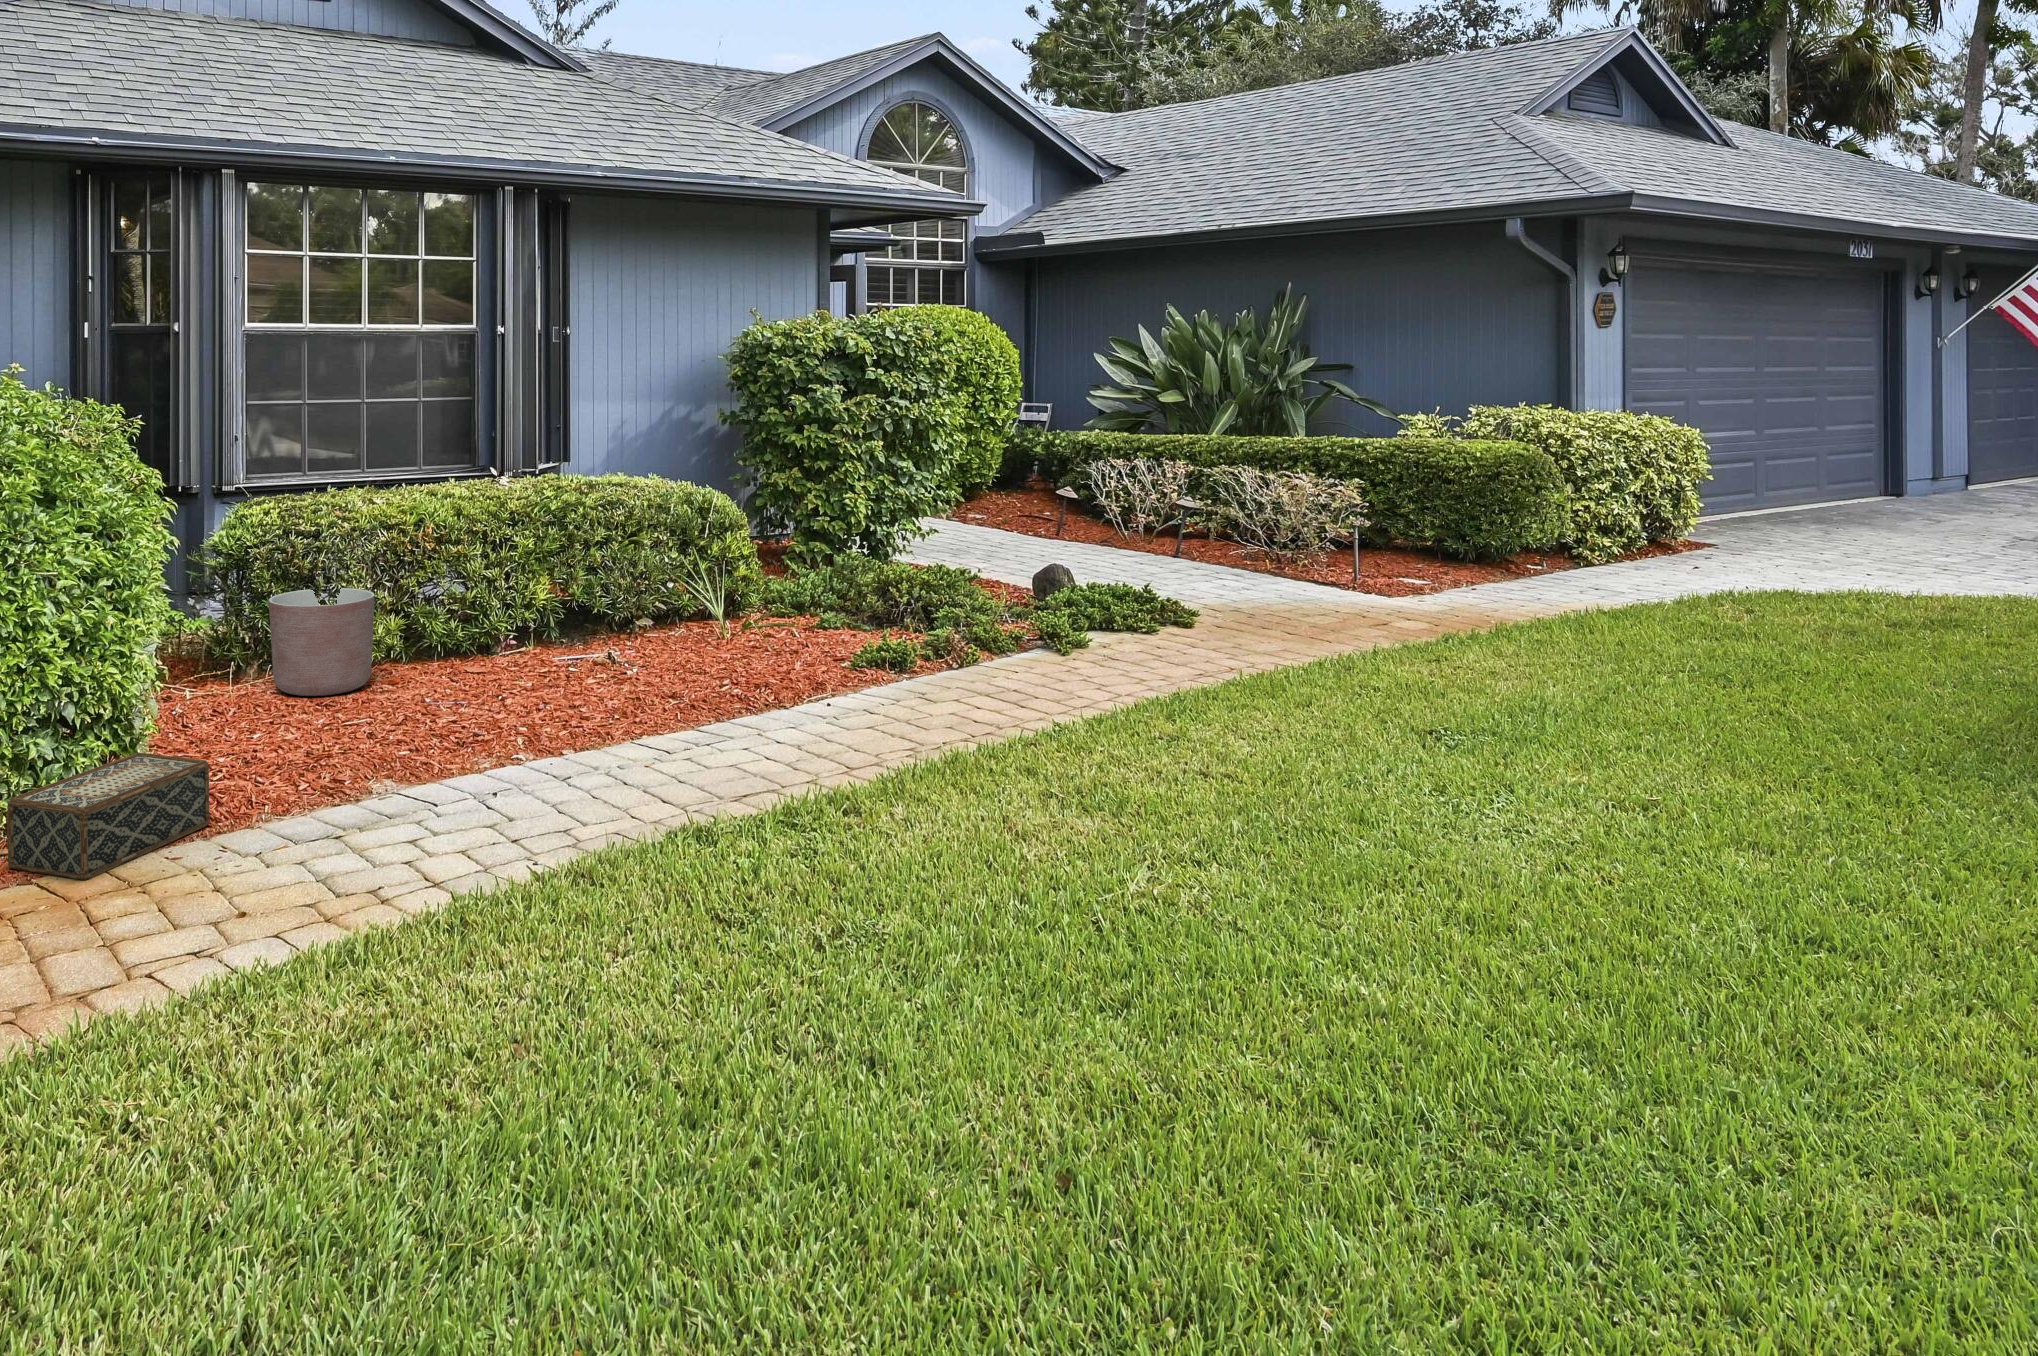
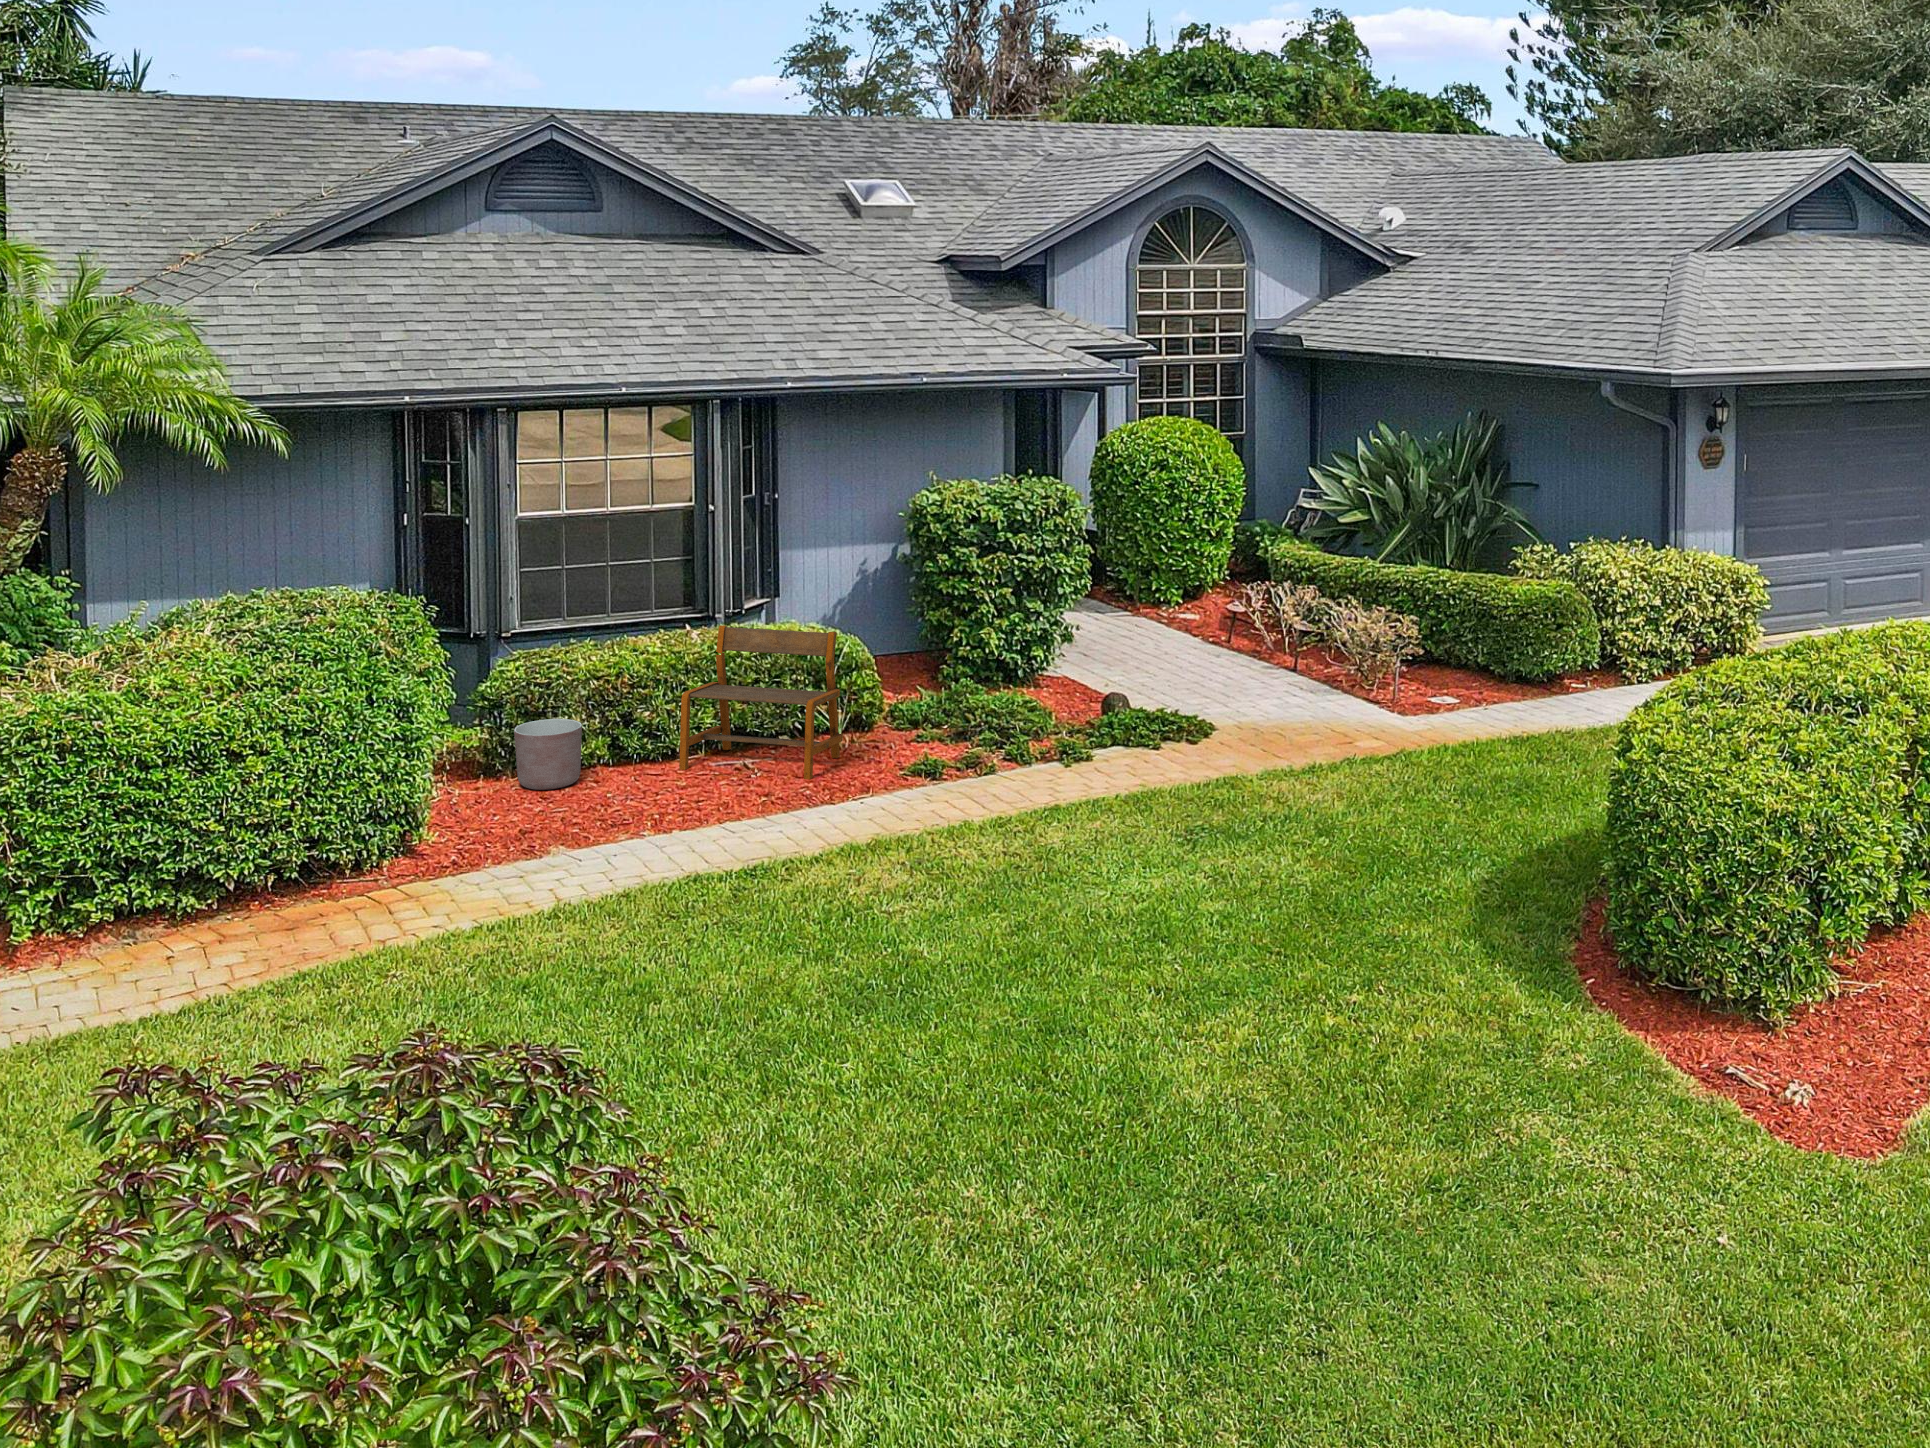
bench: none [515,457,748,674] -> present [679,625,843,780]
woven basket: present [7,753,209,880] -> none [353,831,456,895]

